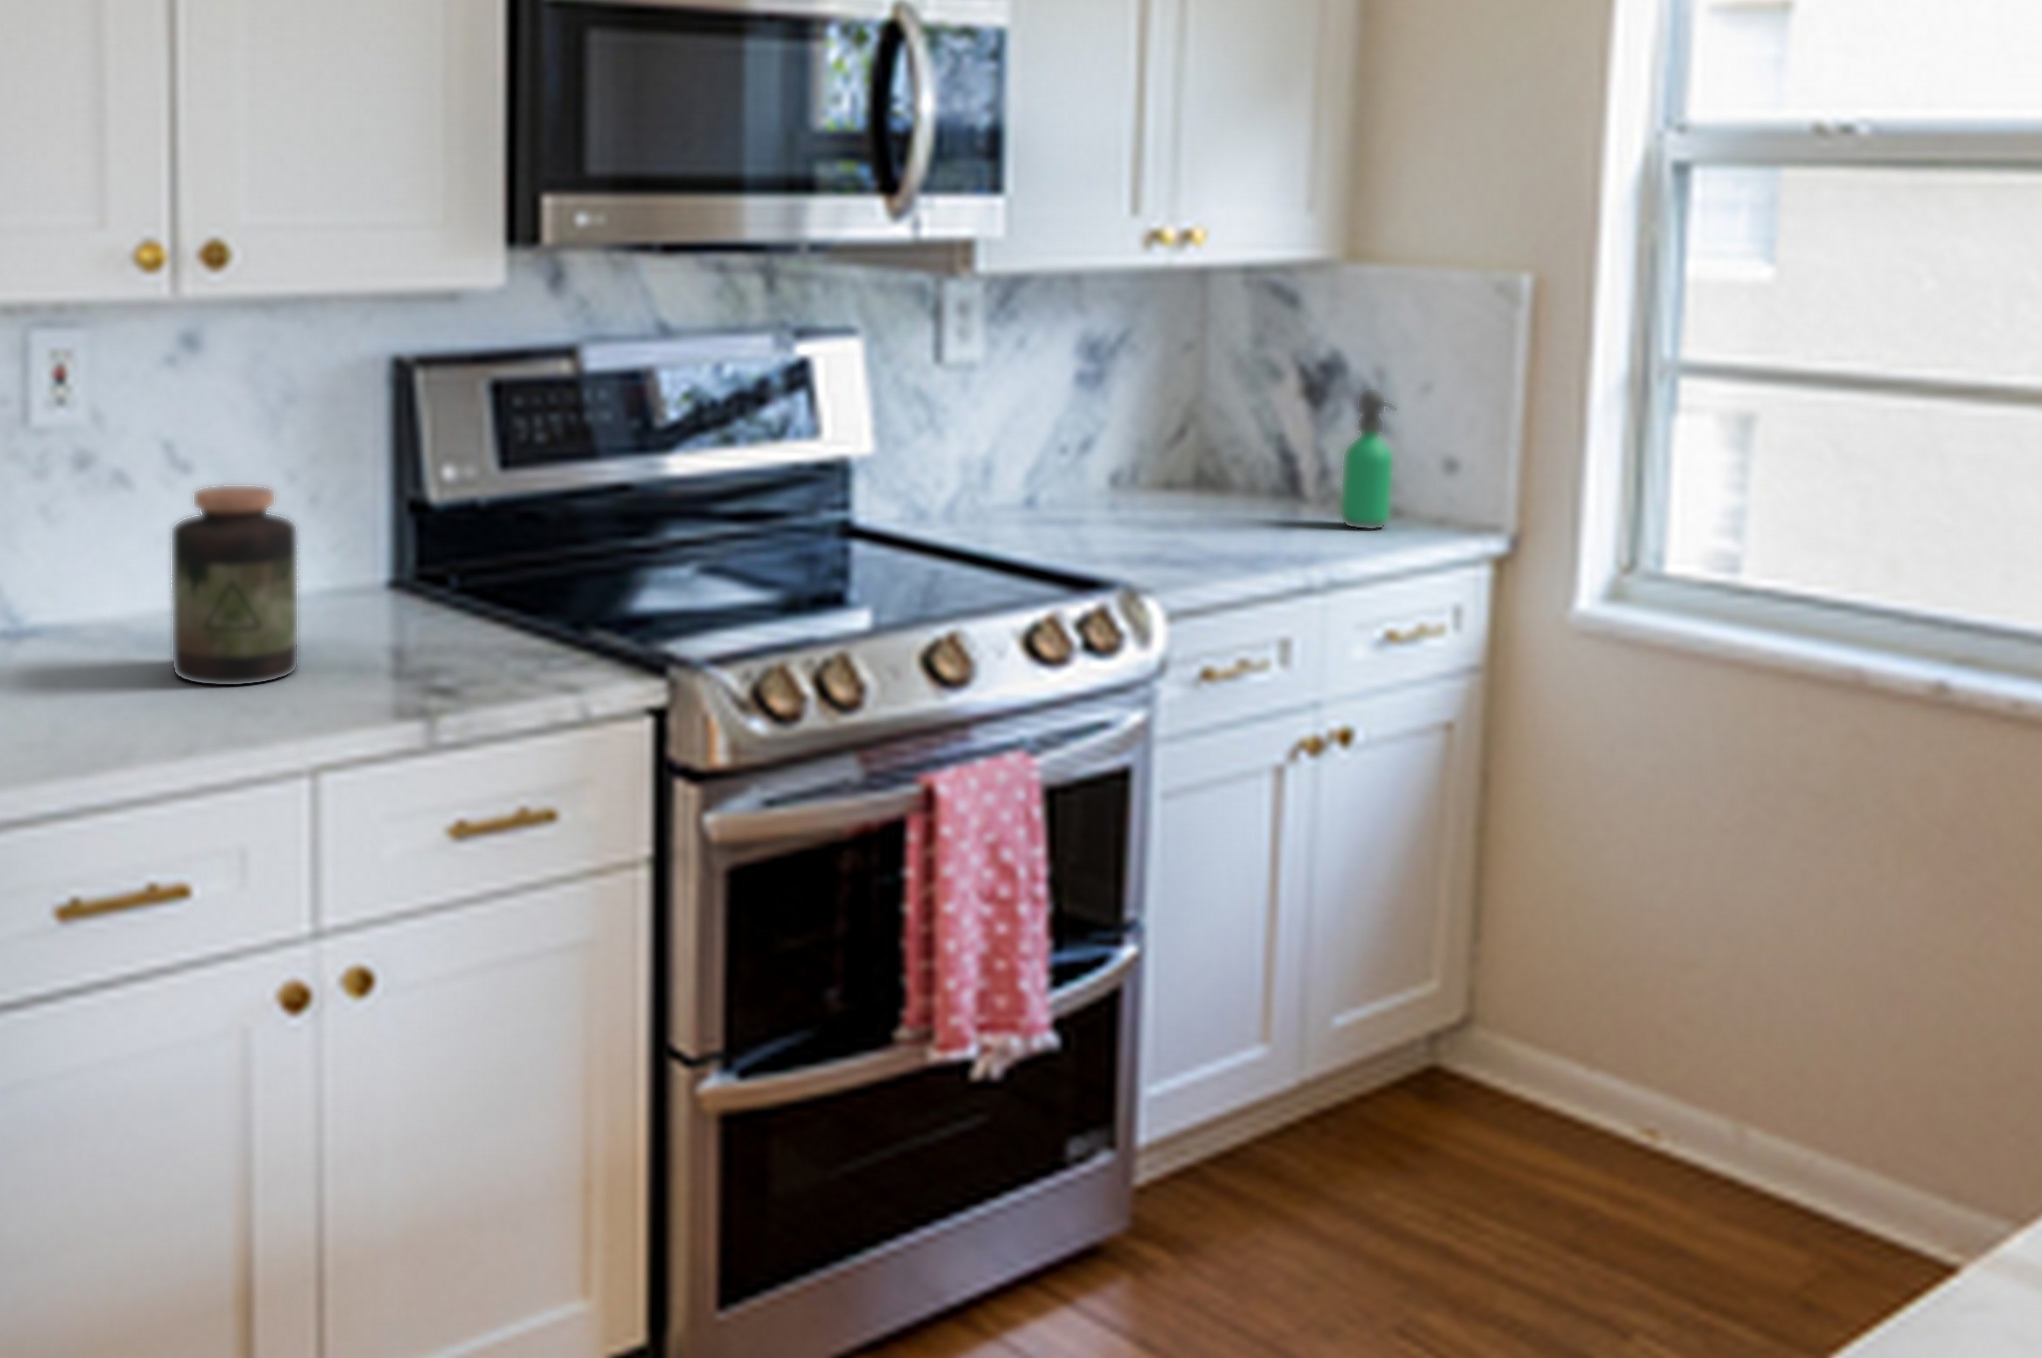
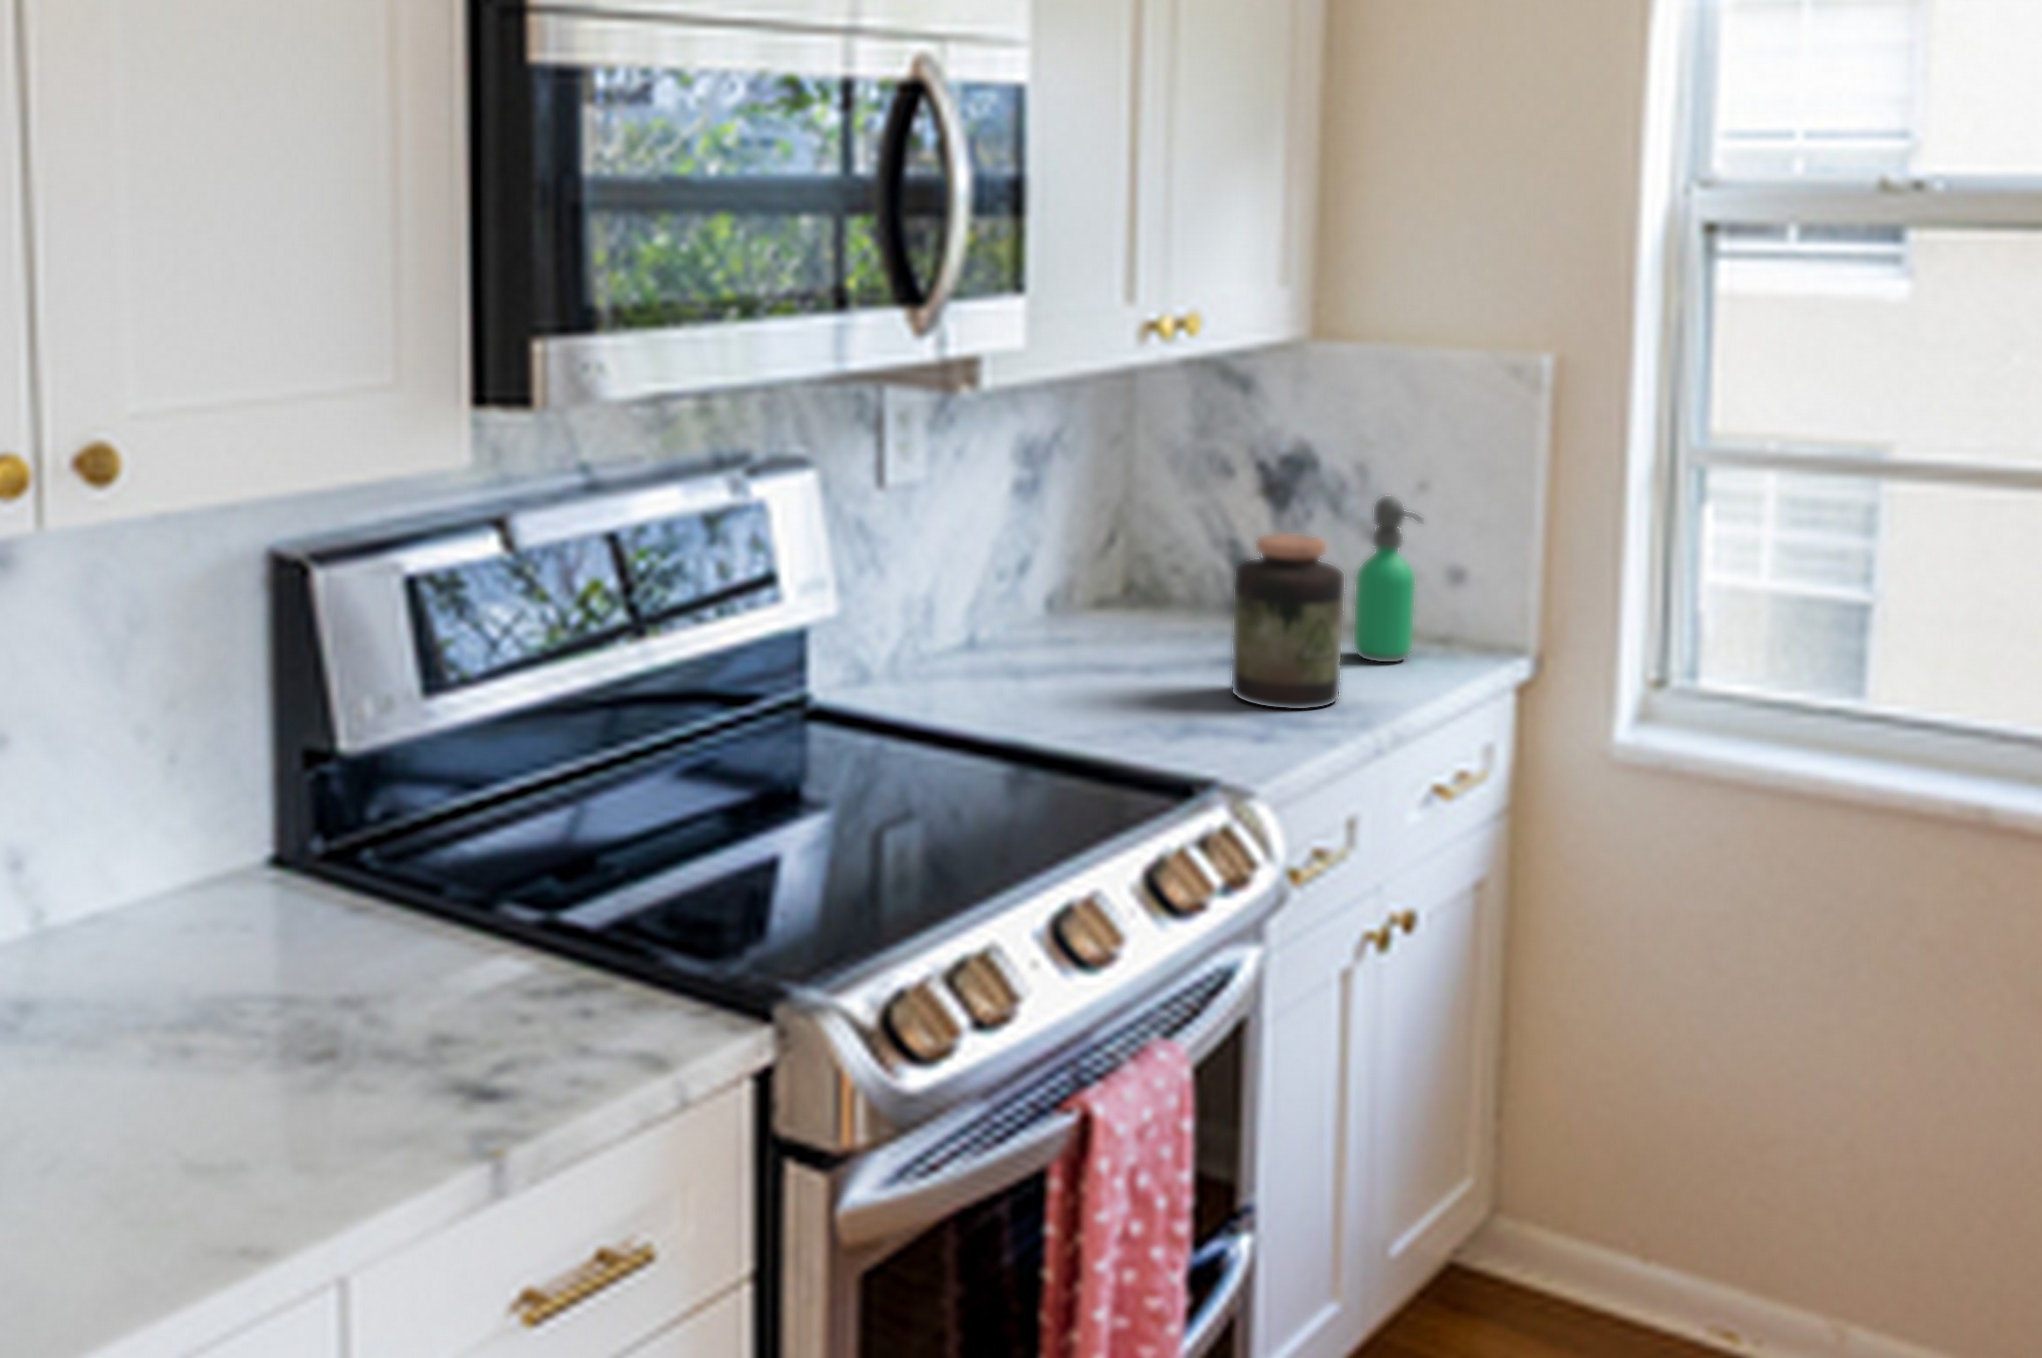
jar: present [172,486,297,685] -> present [1232,534,1344,709]

